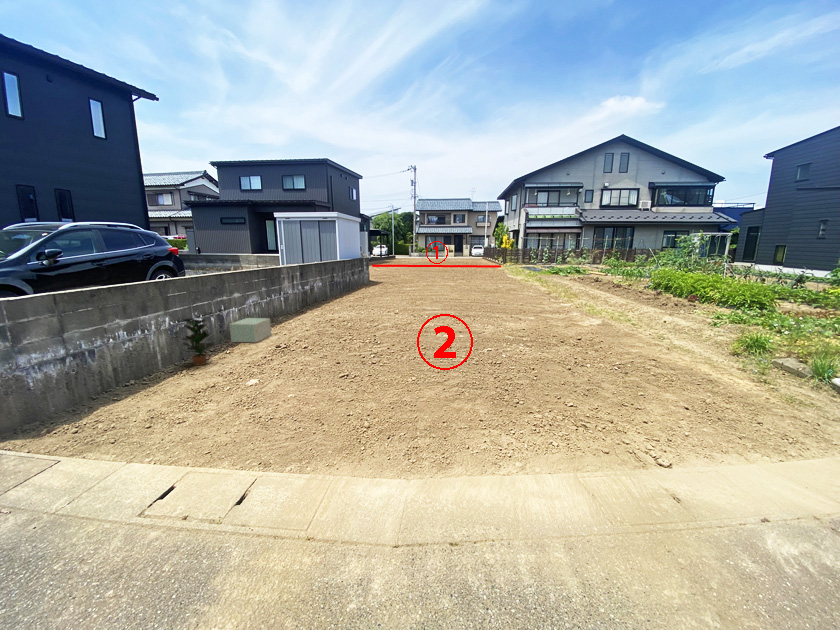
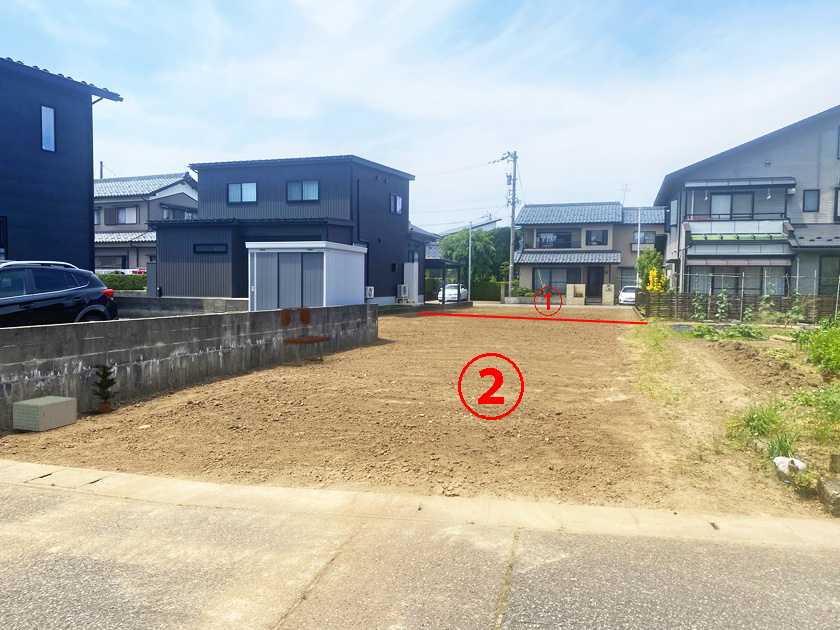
bench: none [319,260,354,305] -> present [281,307,331,366]
storage box: present [230,318,271,342] -> present [13,396,77,431]

